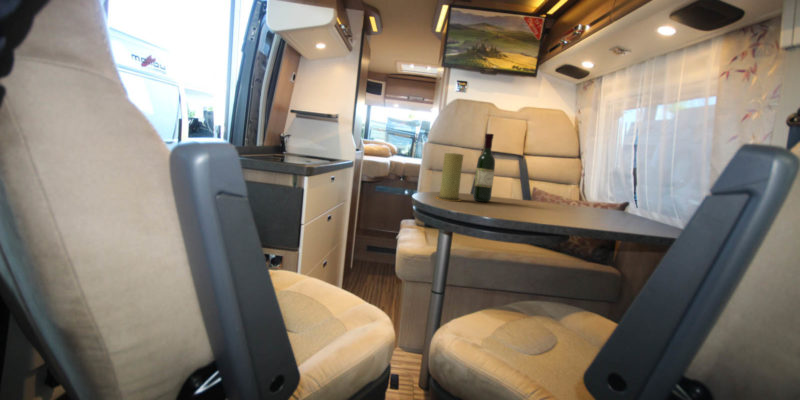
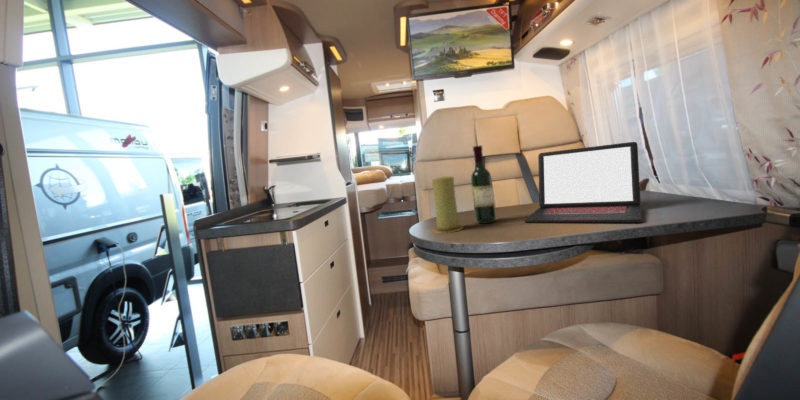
laptop: none [515,154,623,224] -> present [525,142,642,223]

